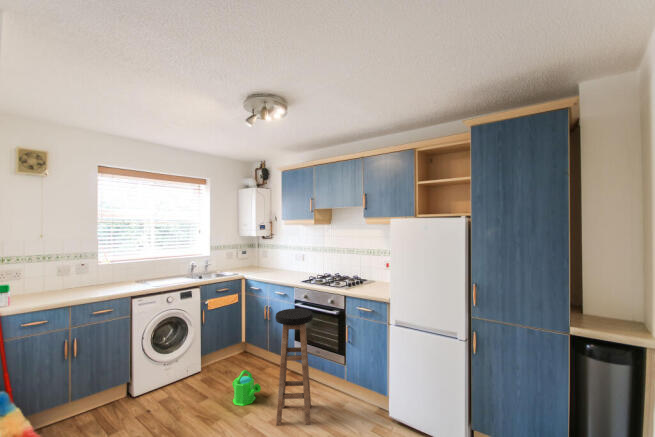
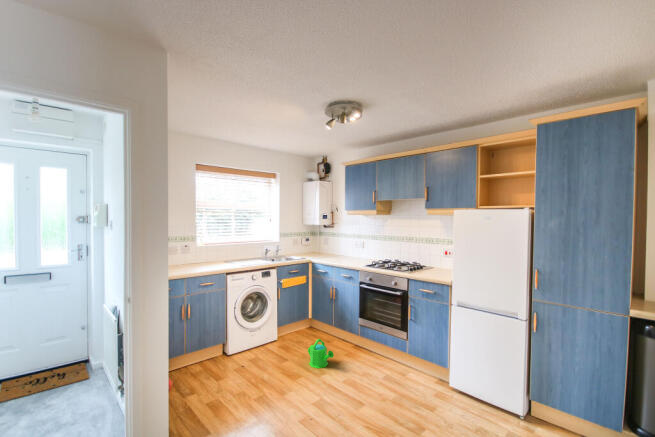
bar stool: present [275,309,313,425] -> none [349,288,381,387]

